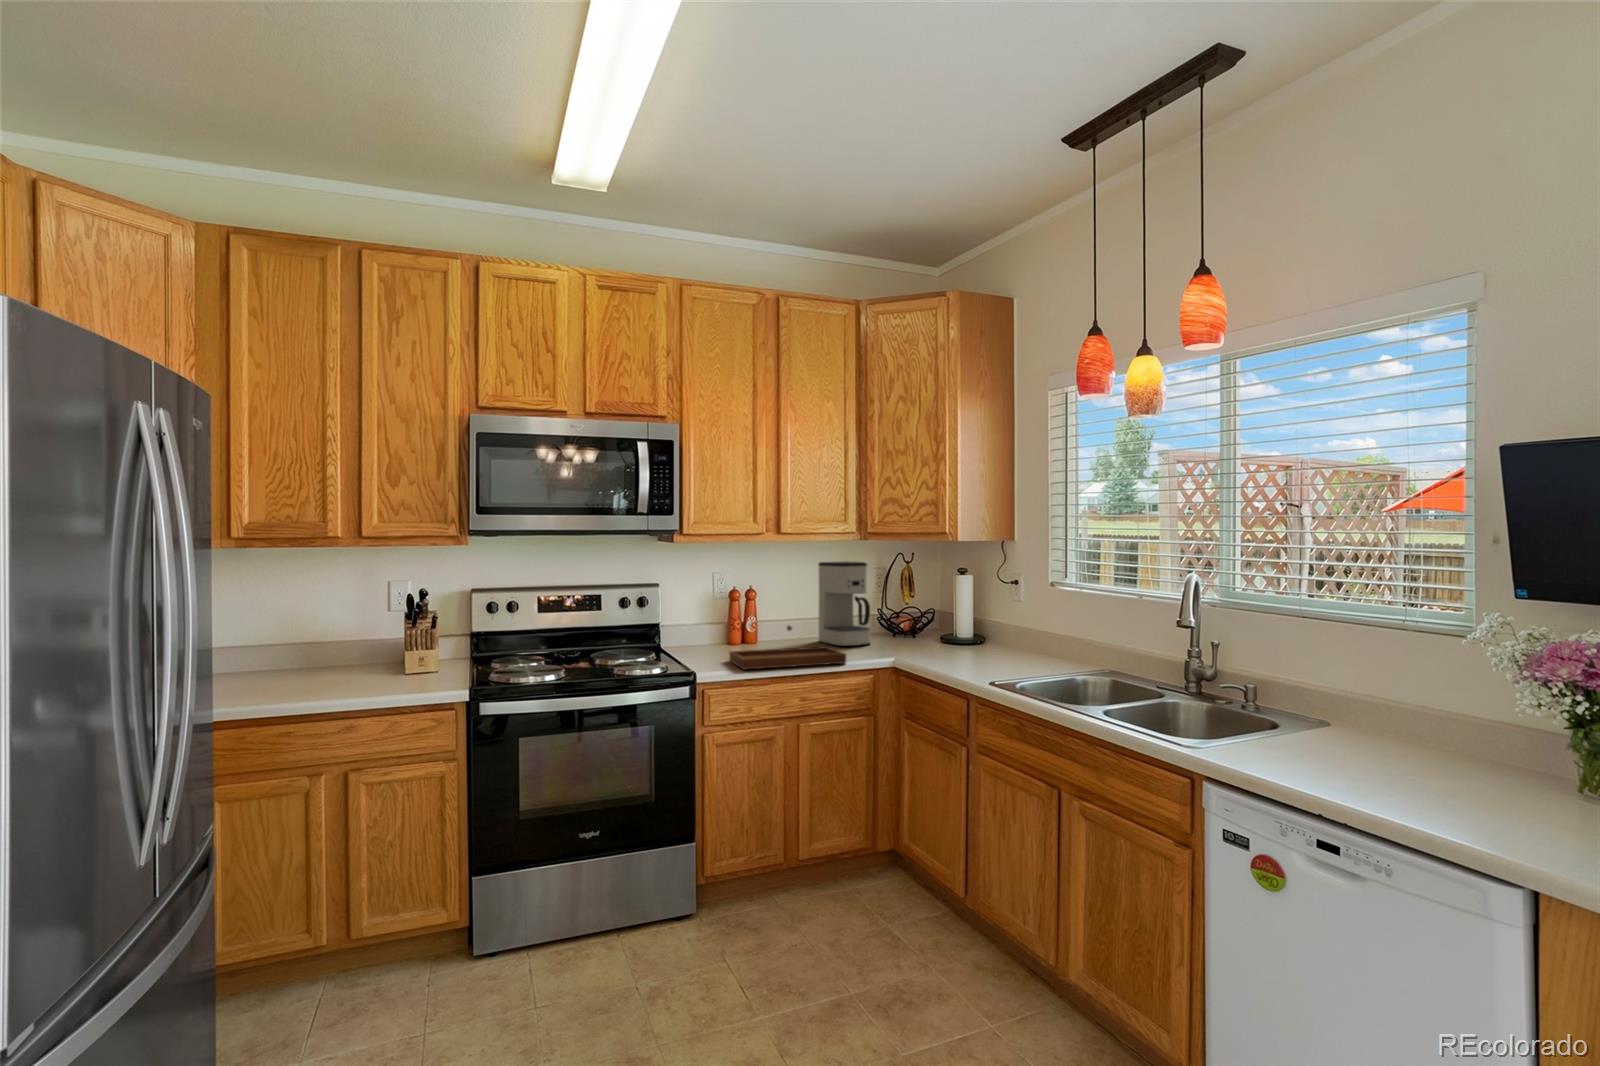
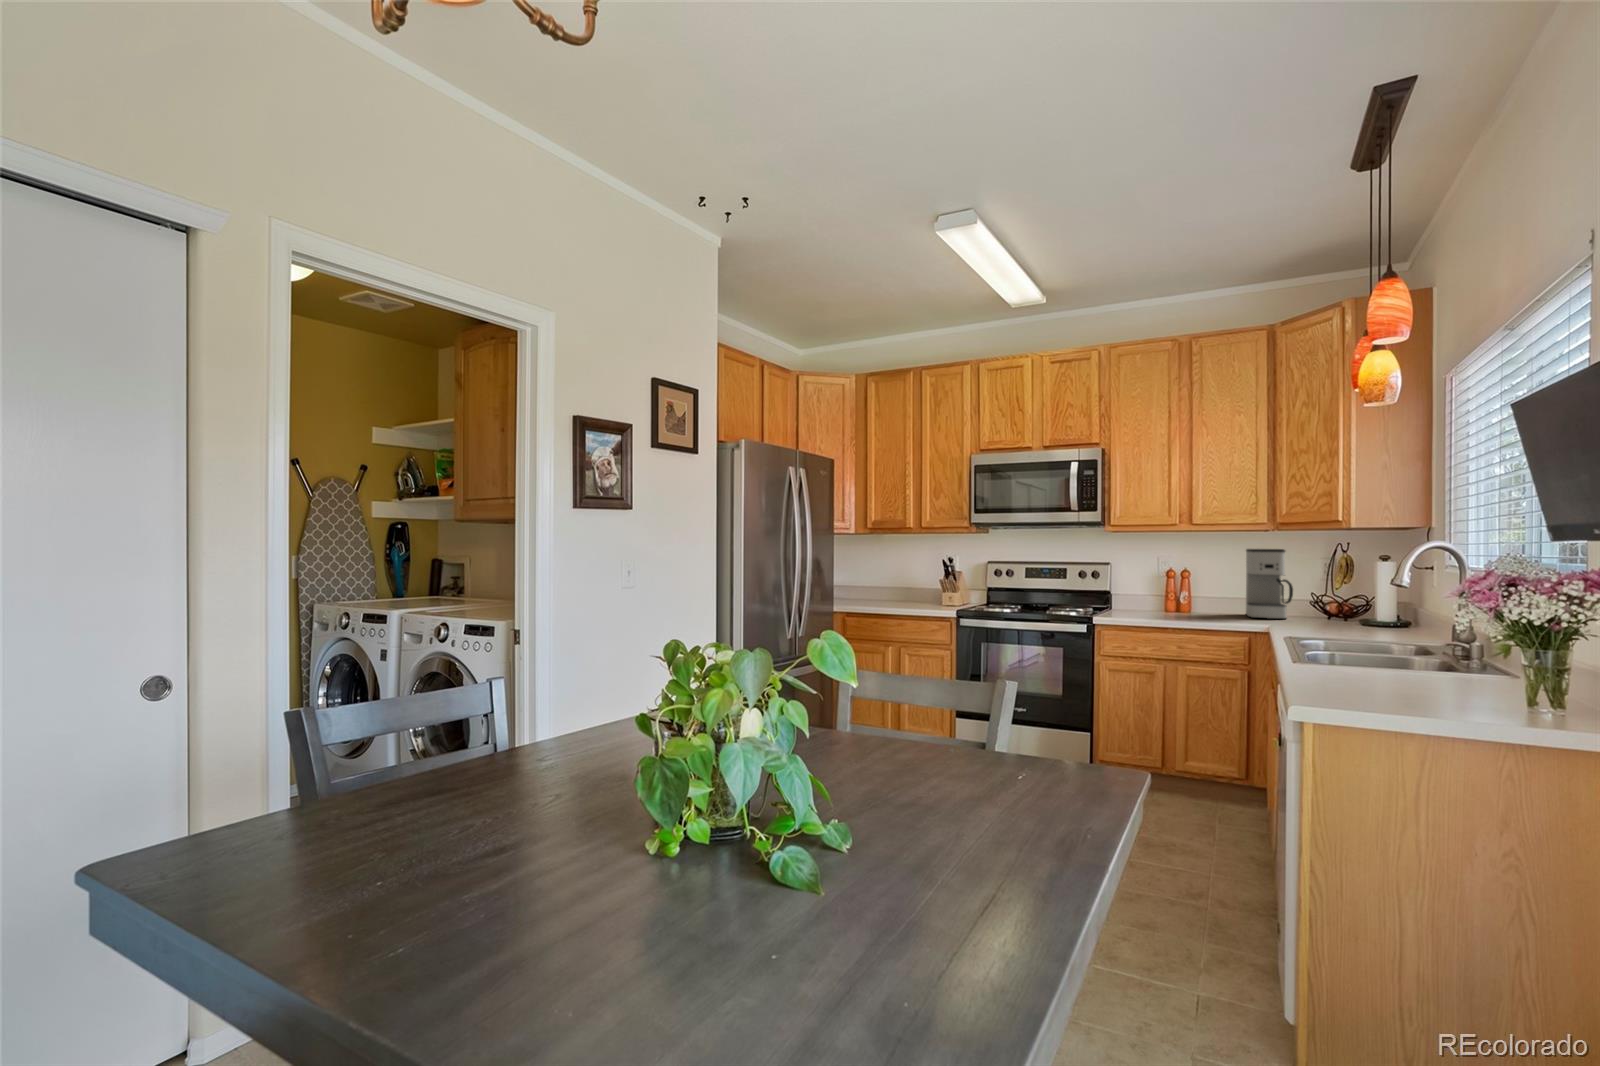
tray: present [729,625,846,669] -> none [1131,593,1224,625]

